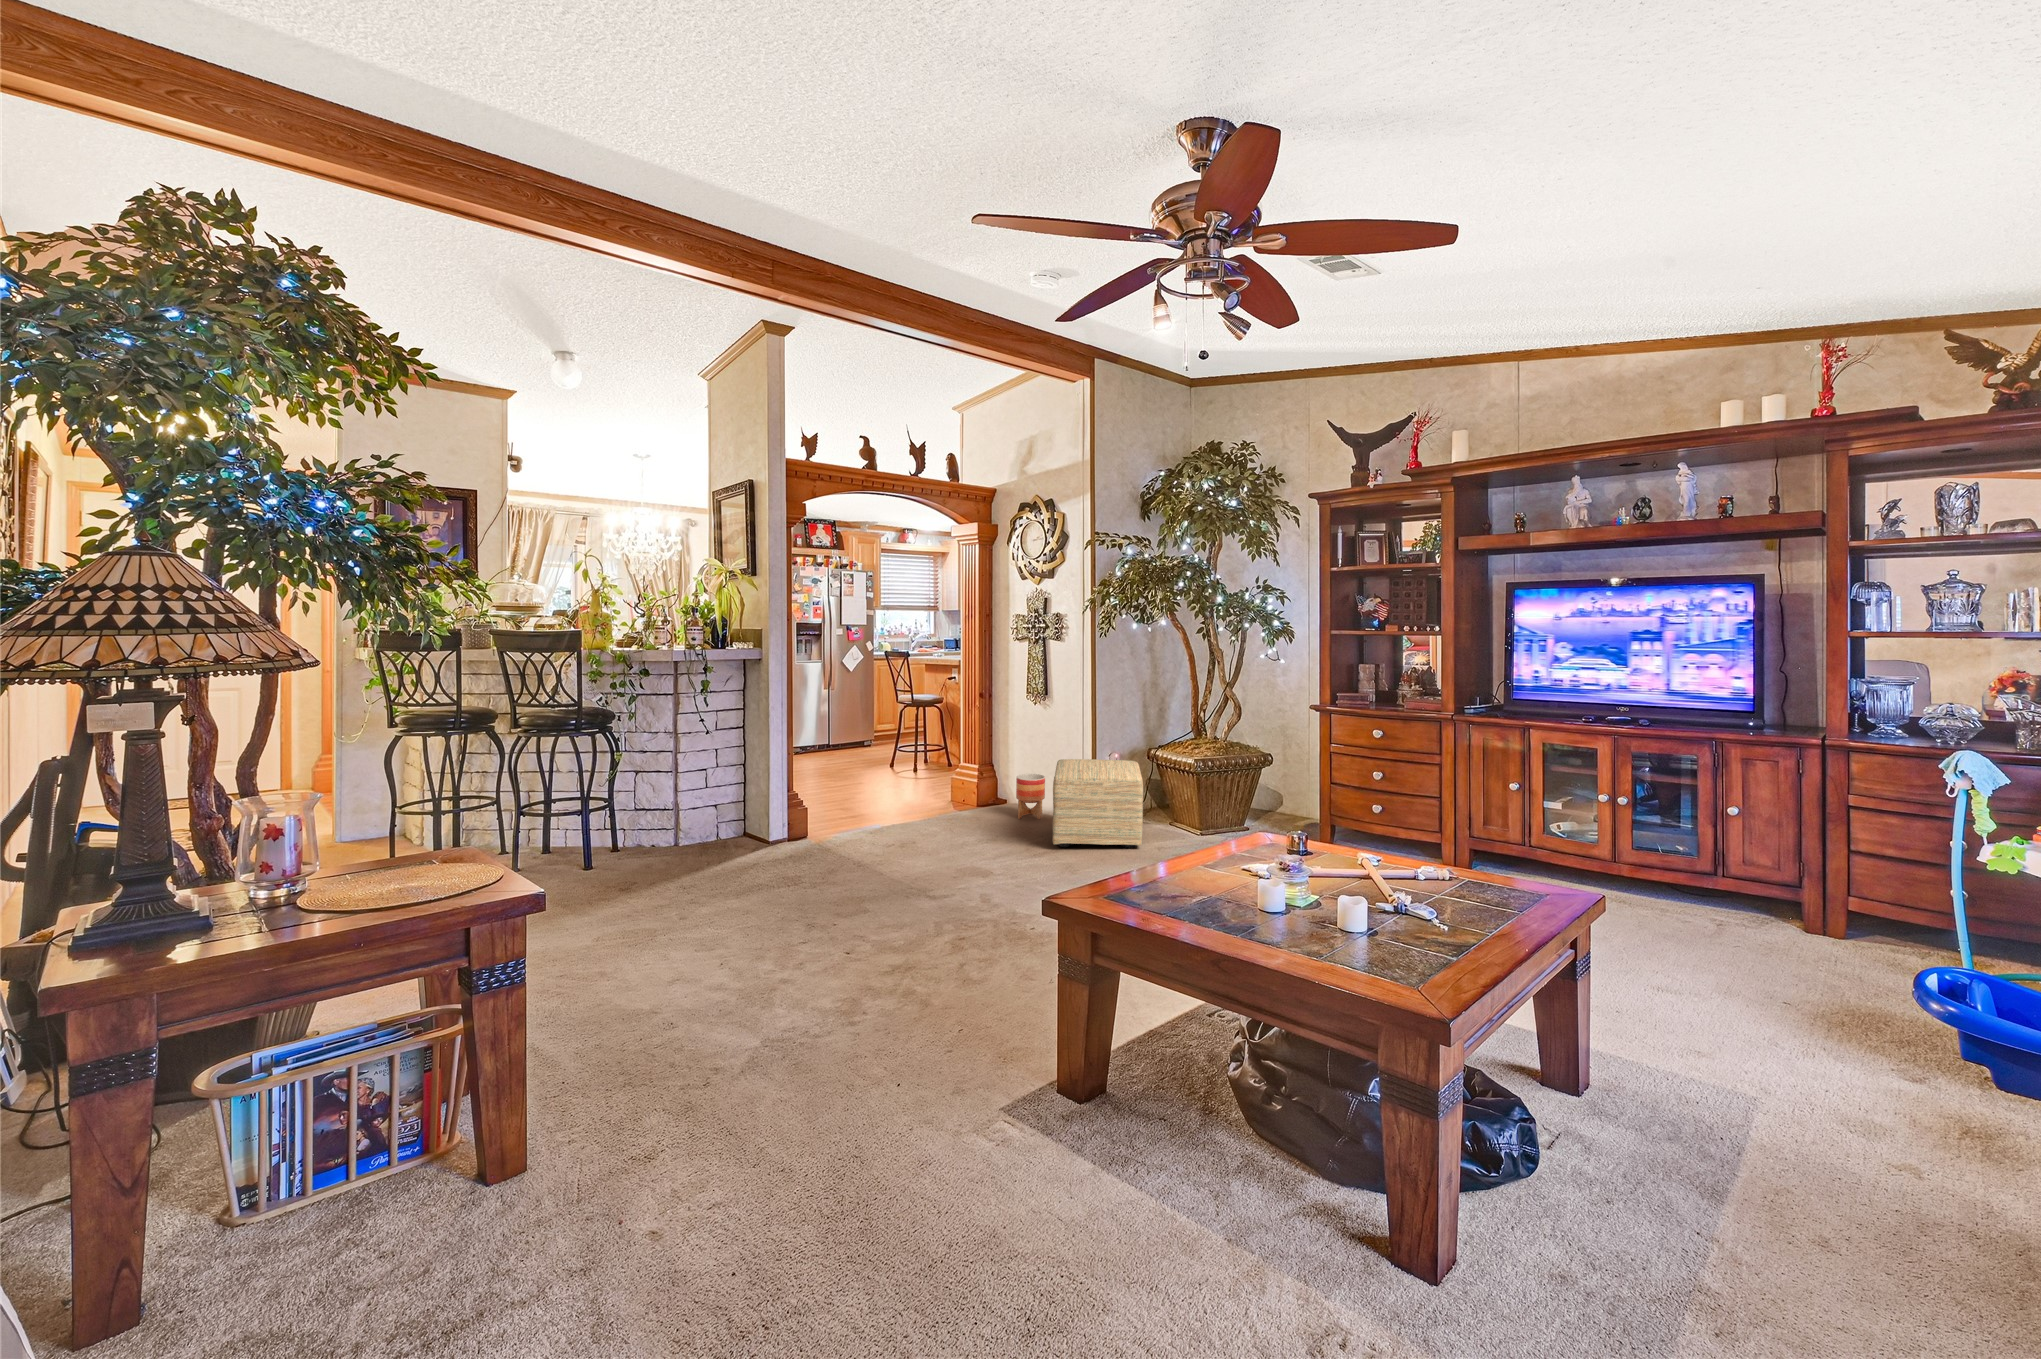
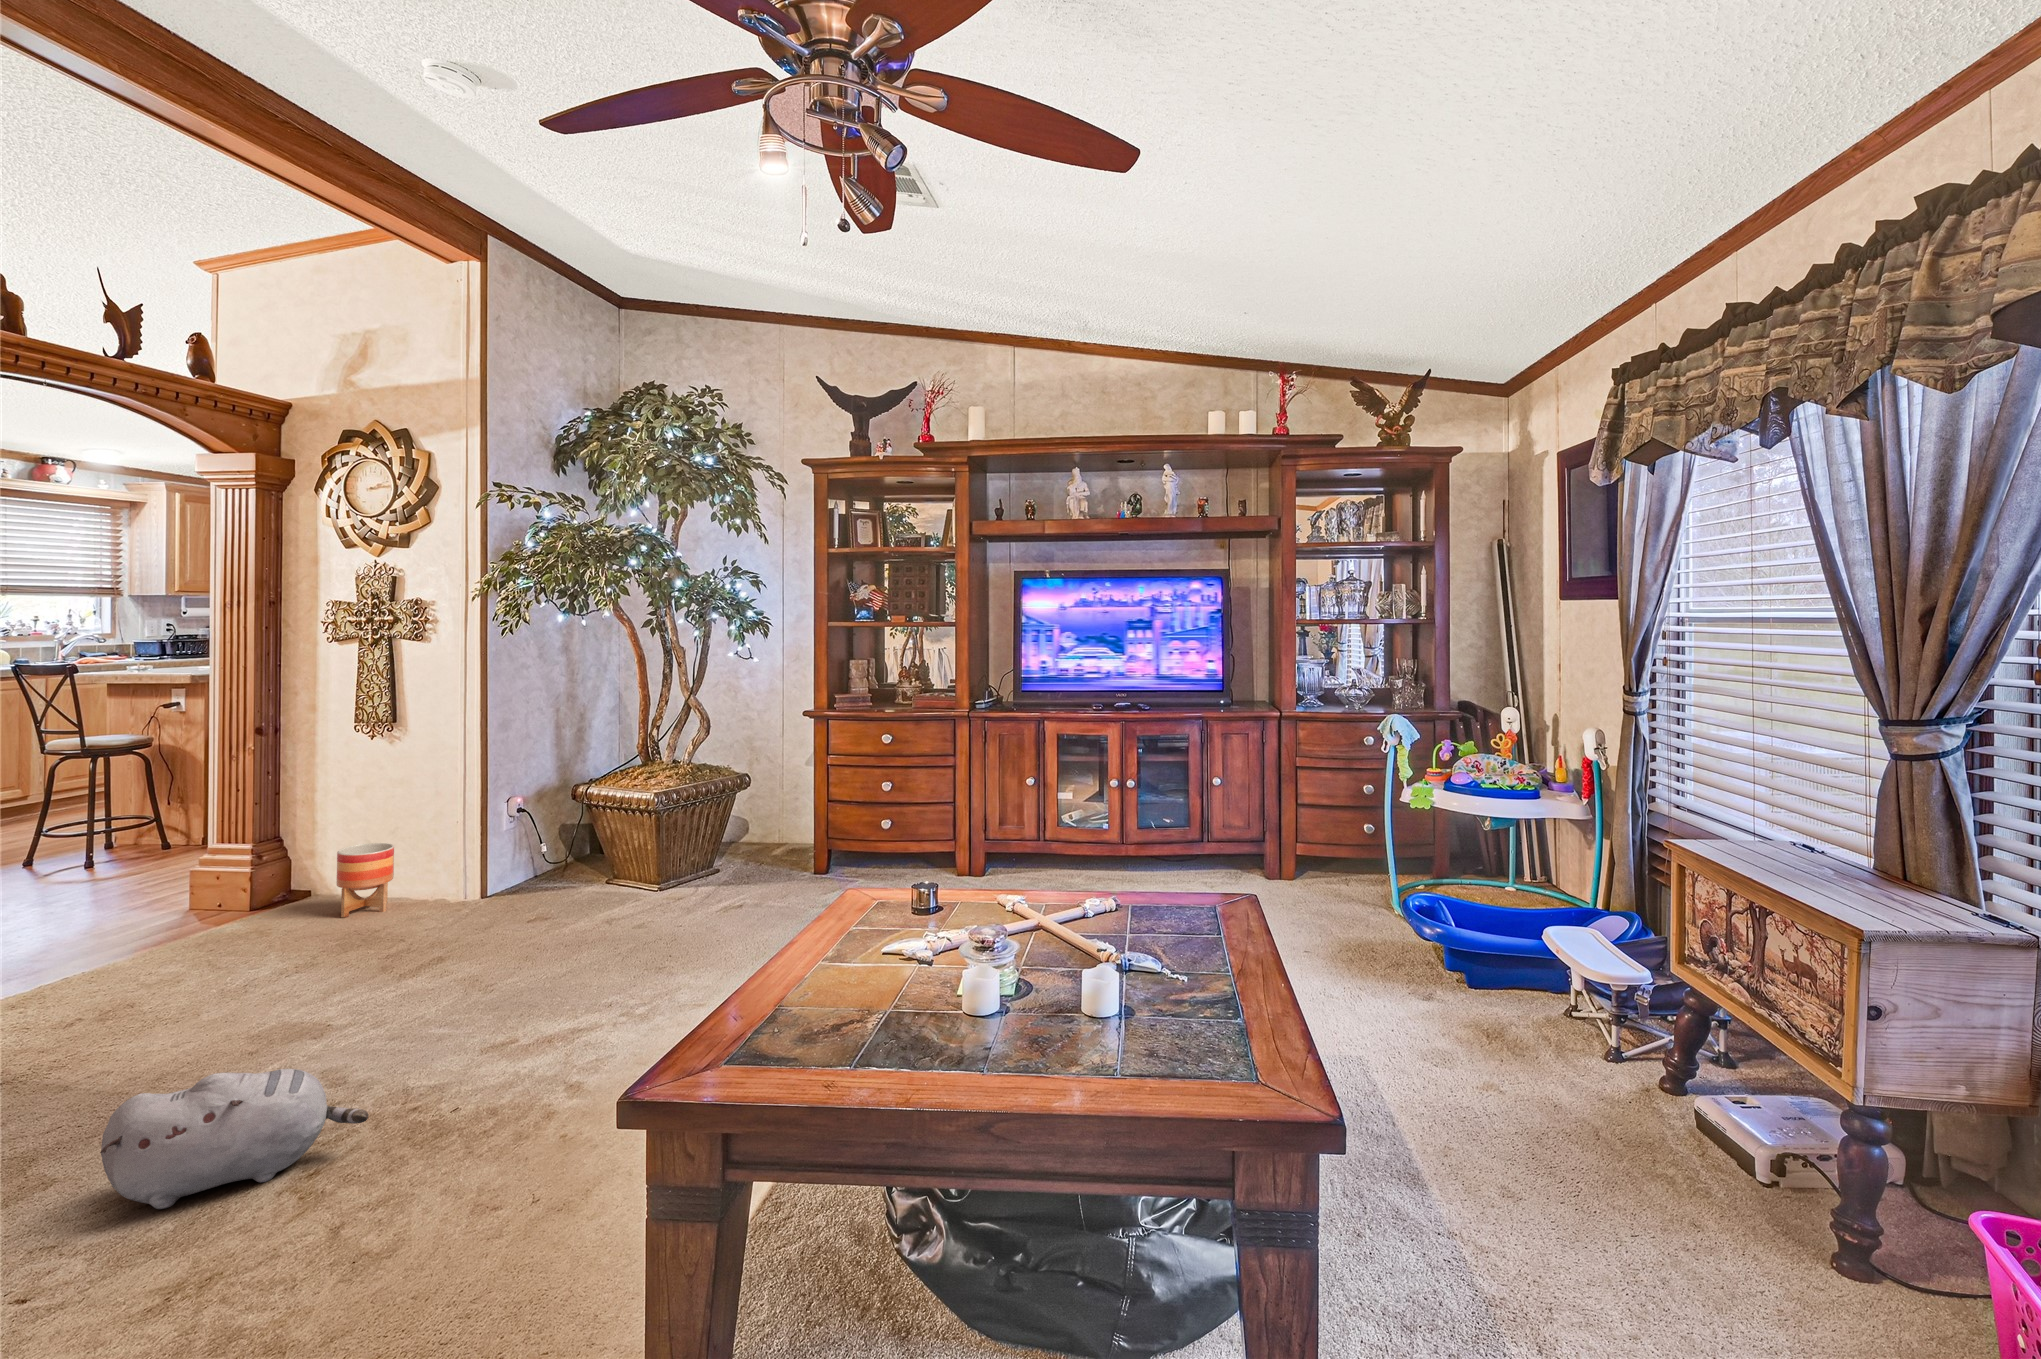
ottoman: present [1053,759,1143,848] -> none [419,805,580,948]
plush toy: none [902,884,1007,949] -> present [100,1069,369,1209]

